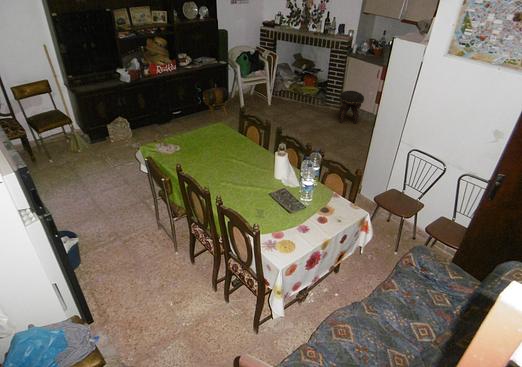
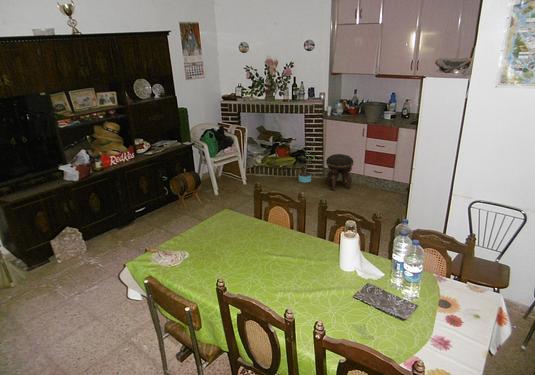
potted plant: none [315,73,337,112] -> present [293,140,315,183]

